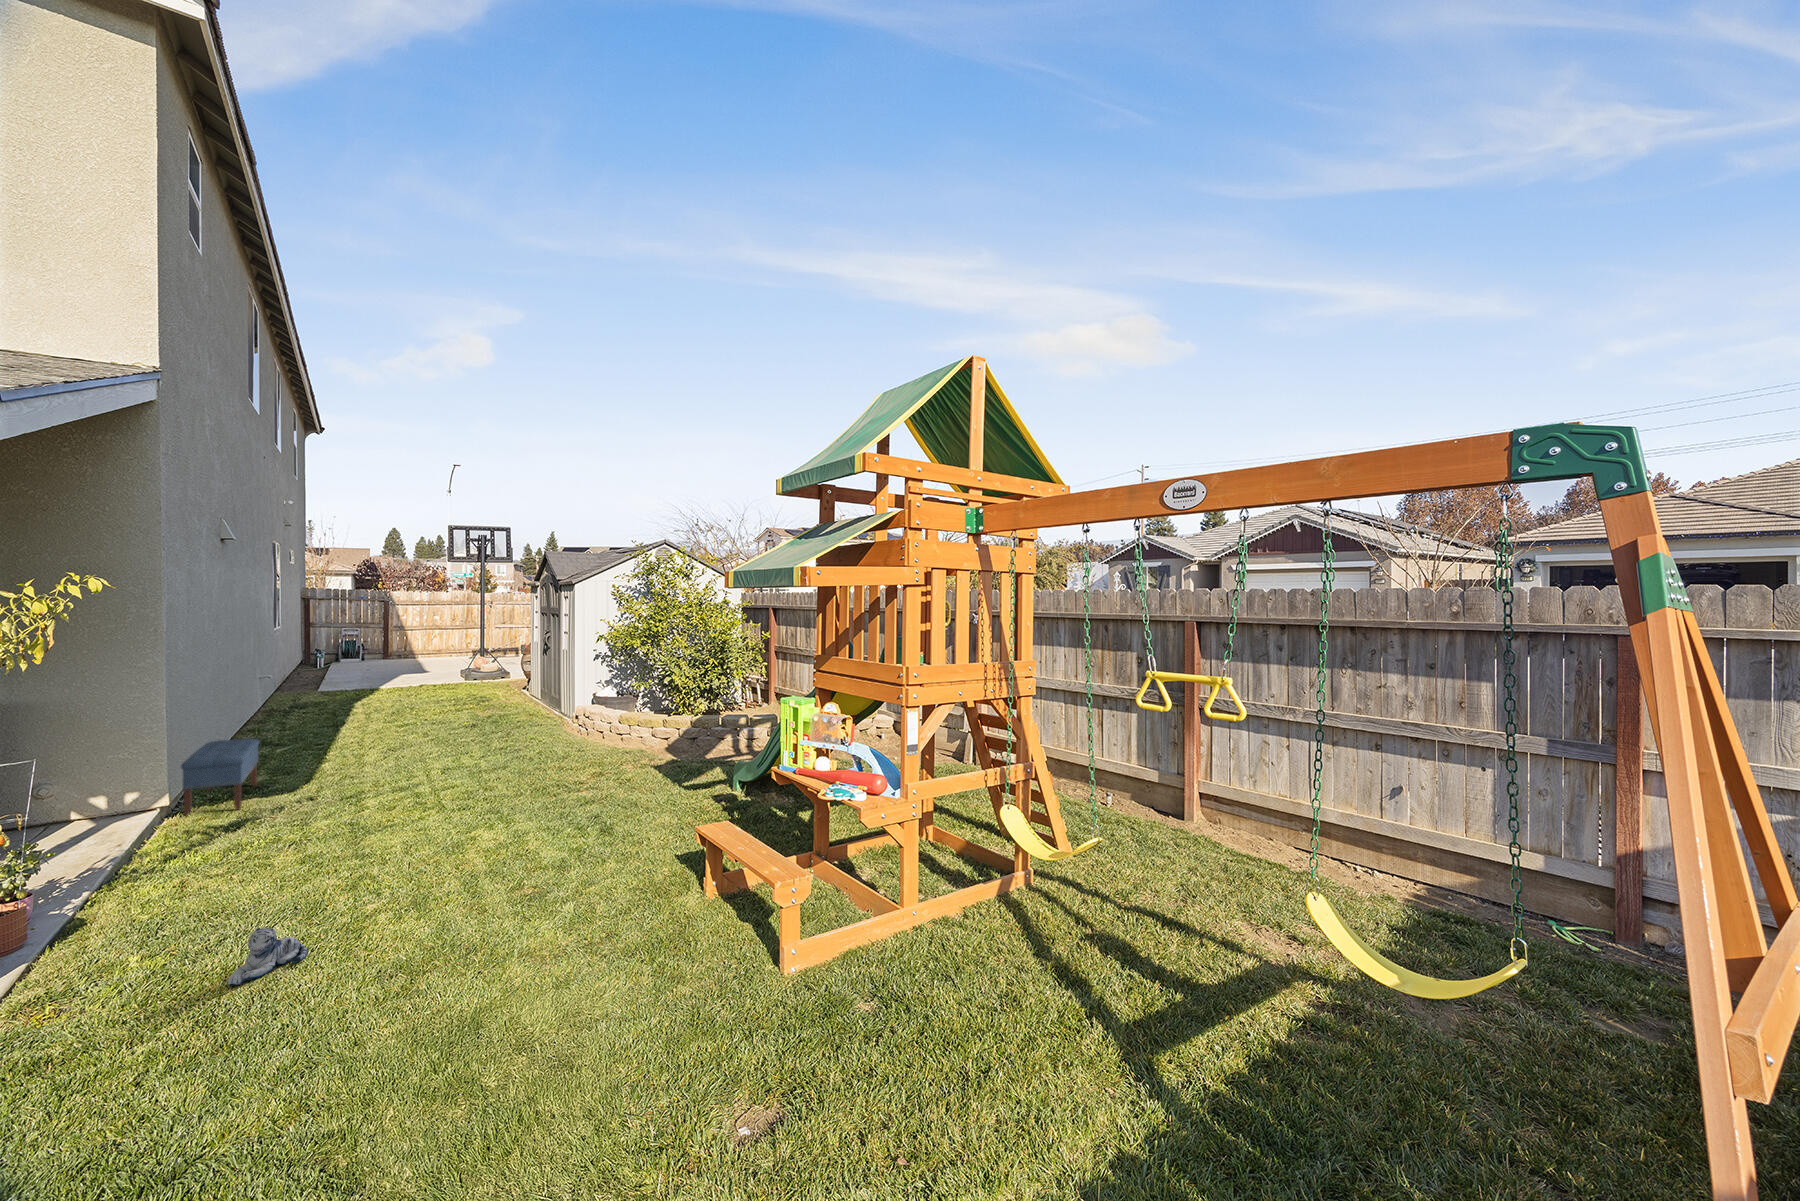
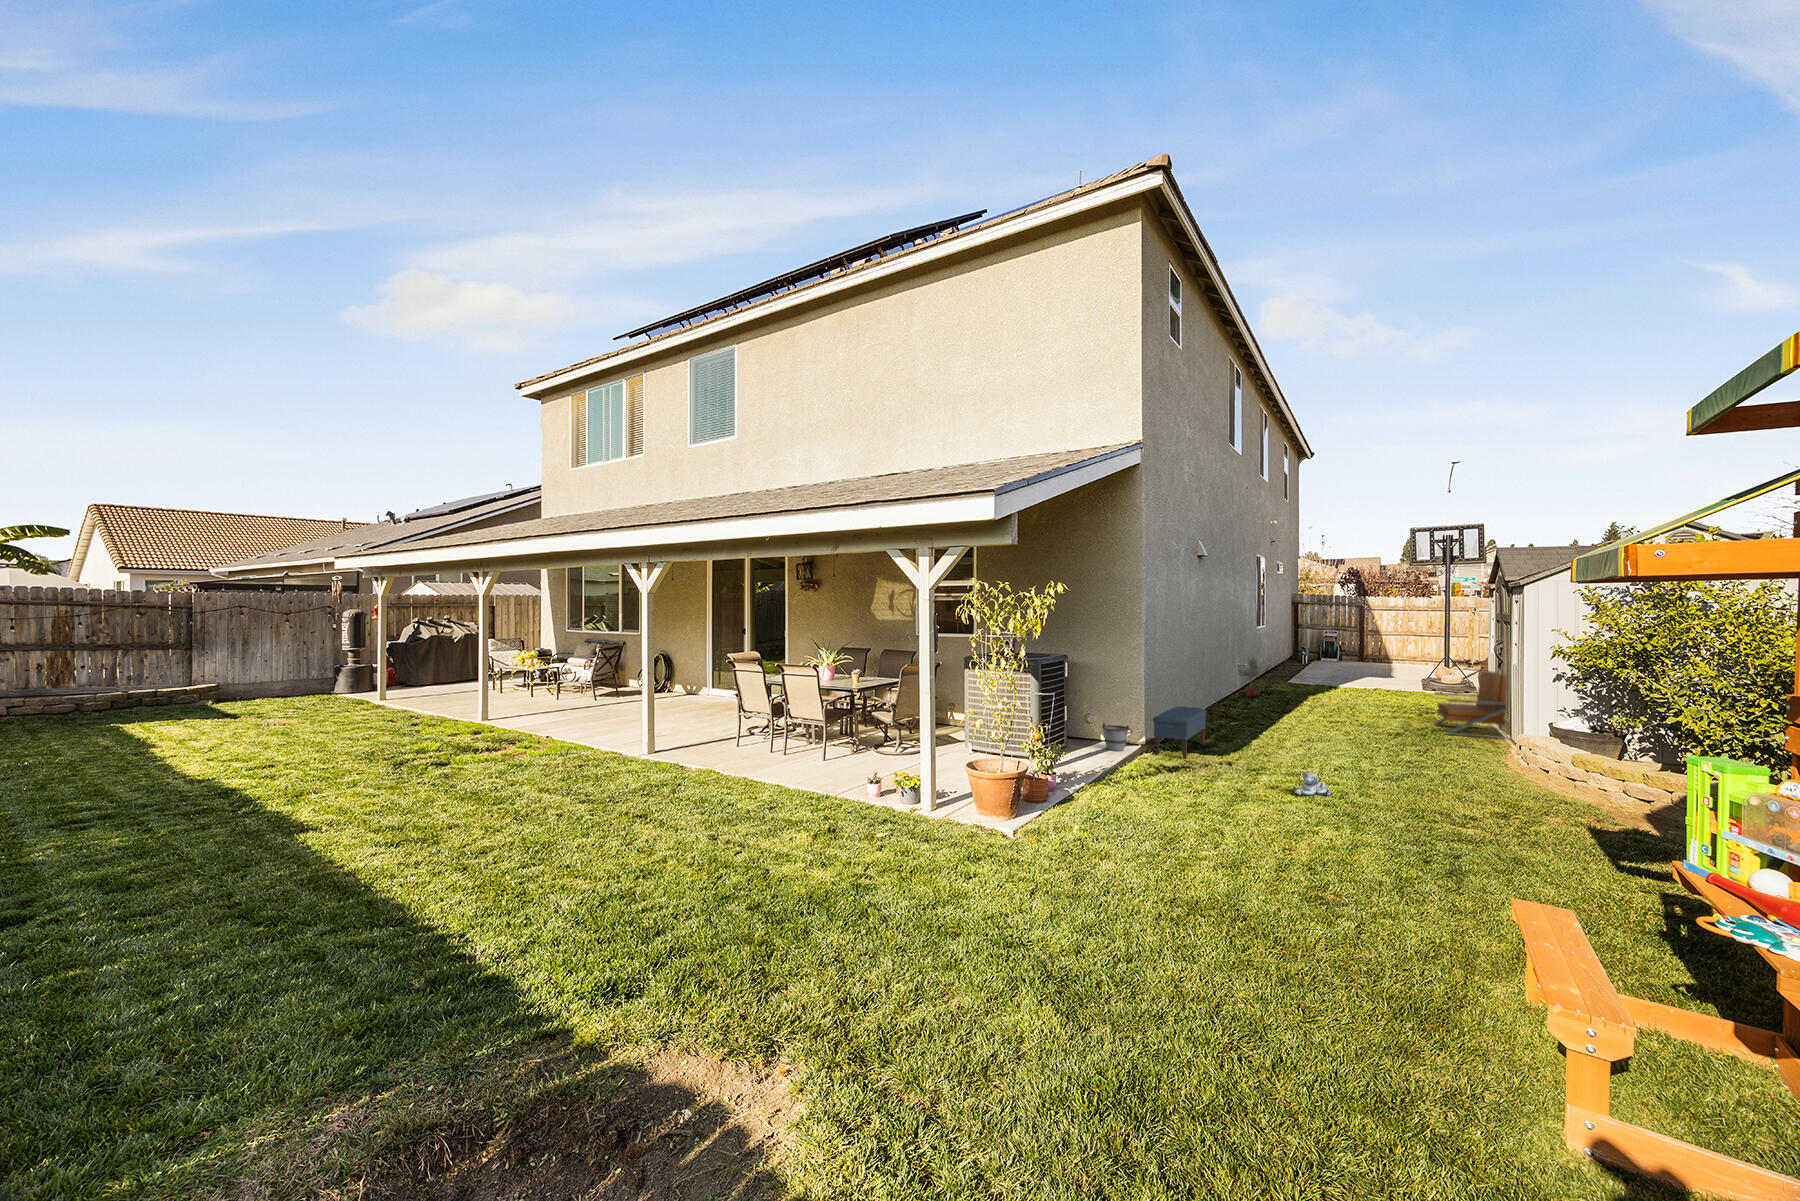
lounge chair: none [499,659,571,722] -> present [1434,671,1508,739]
potted tree: none [263,662,297,714] -> present [1239,656,1260,697]
bucket: none [82,783,146,827] -> present [1102,723,1133,751]
plush toy: present [227,928,308,985] -> present [1295,771,1331,796]

